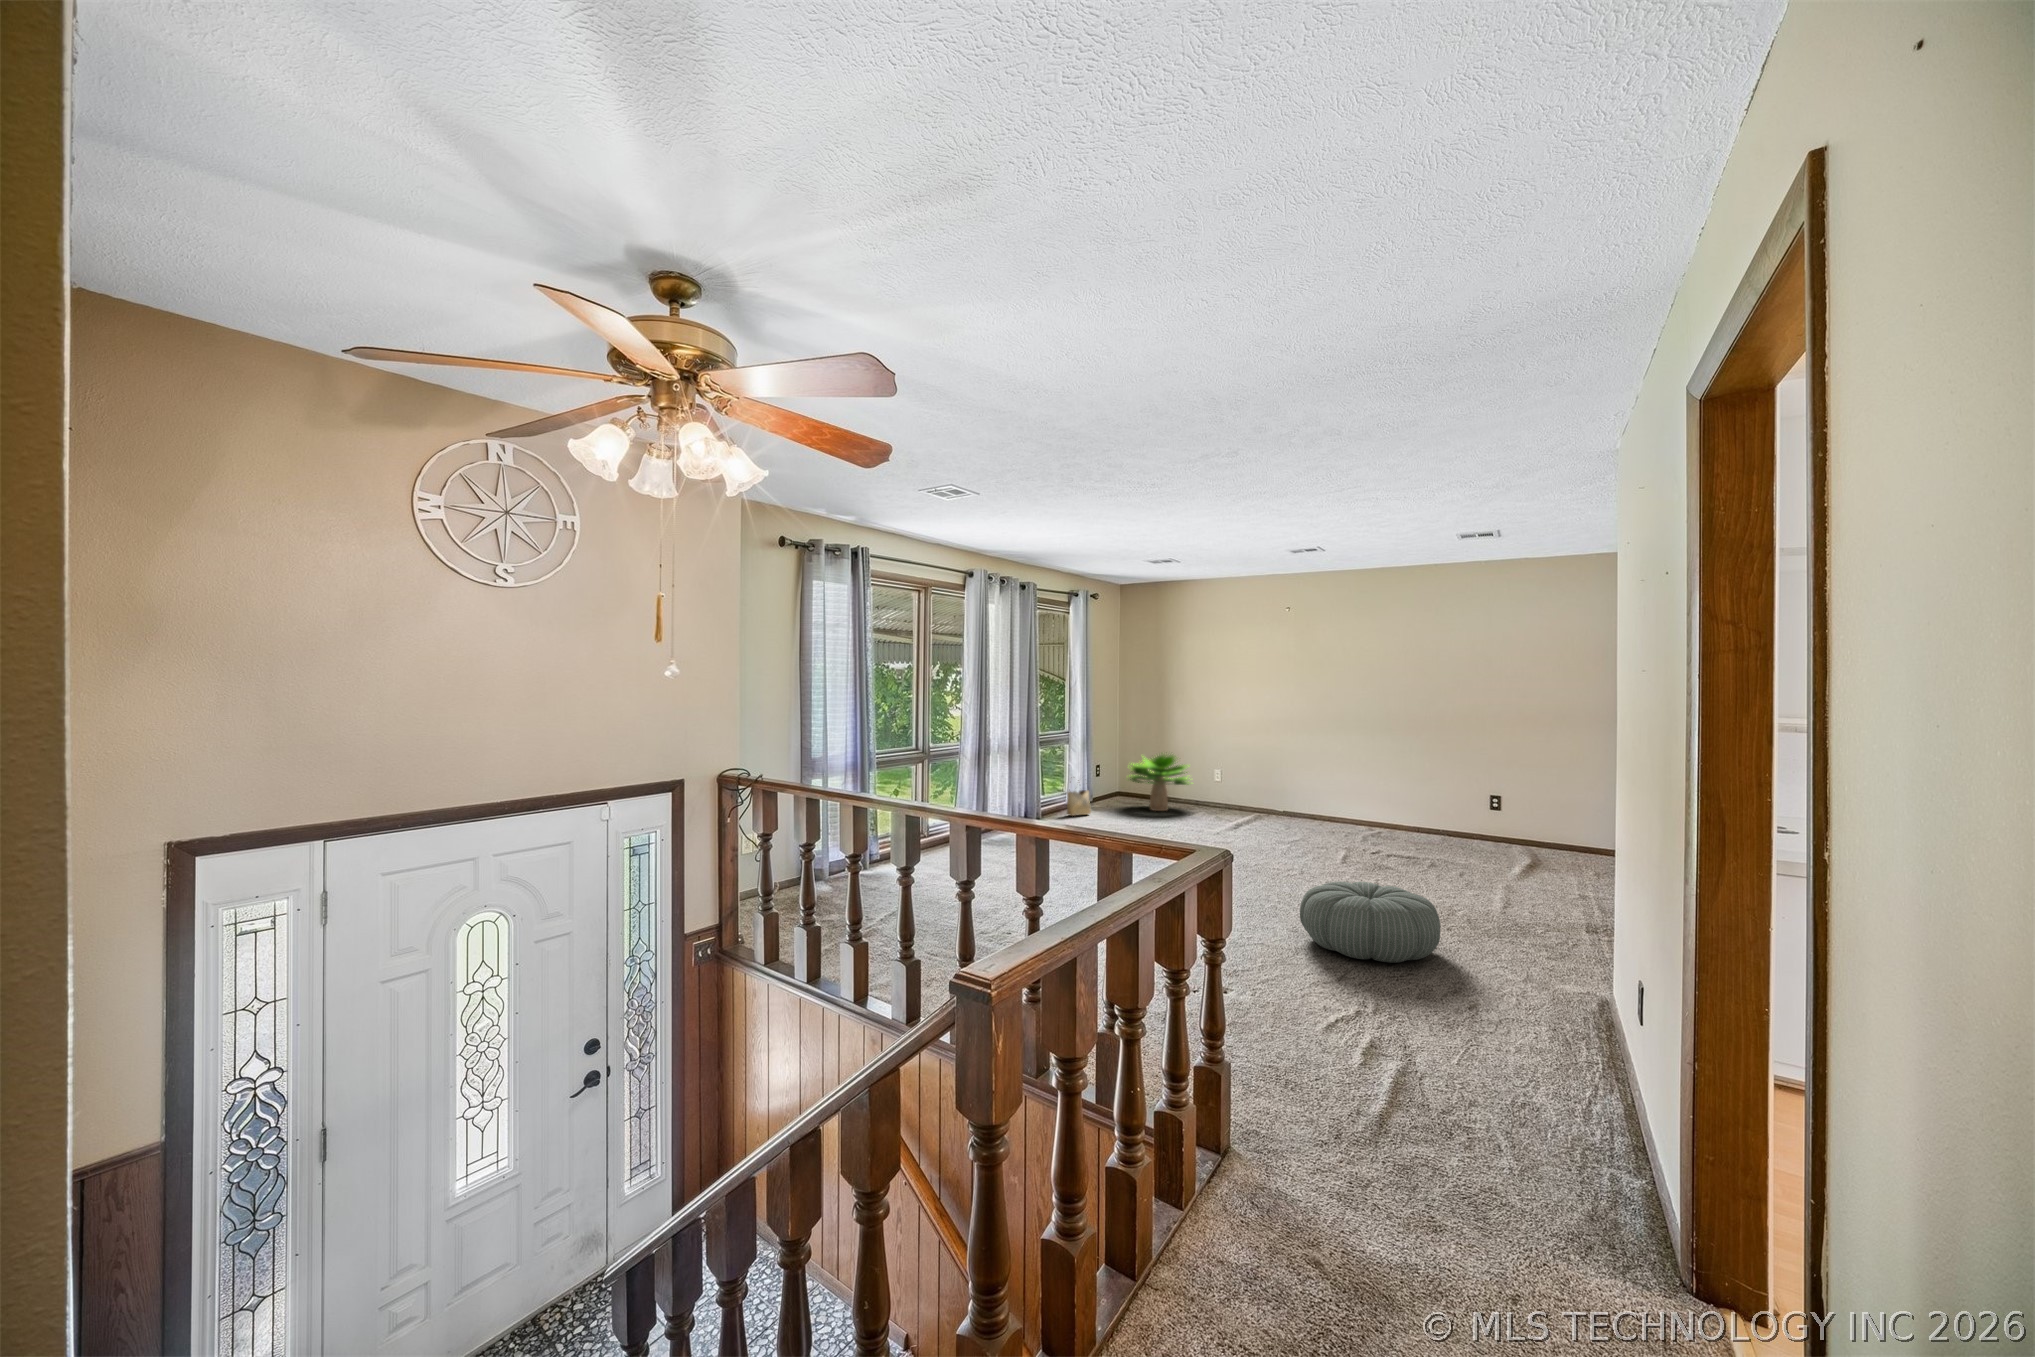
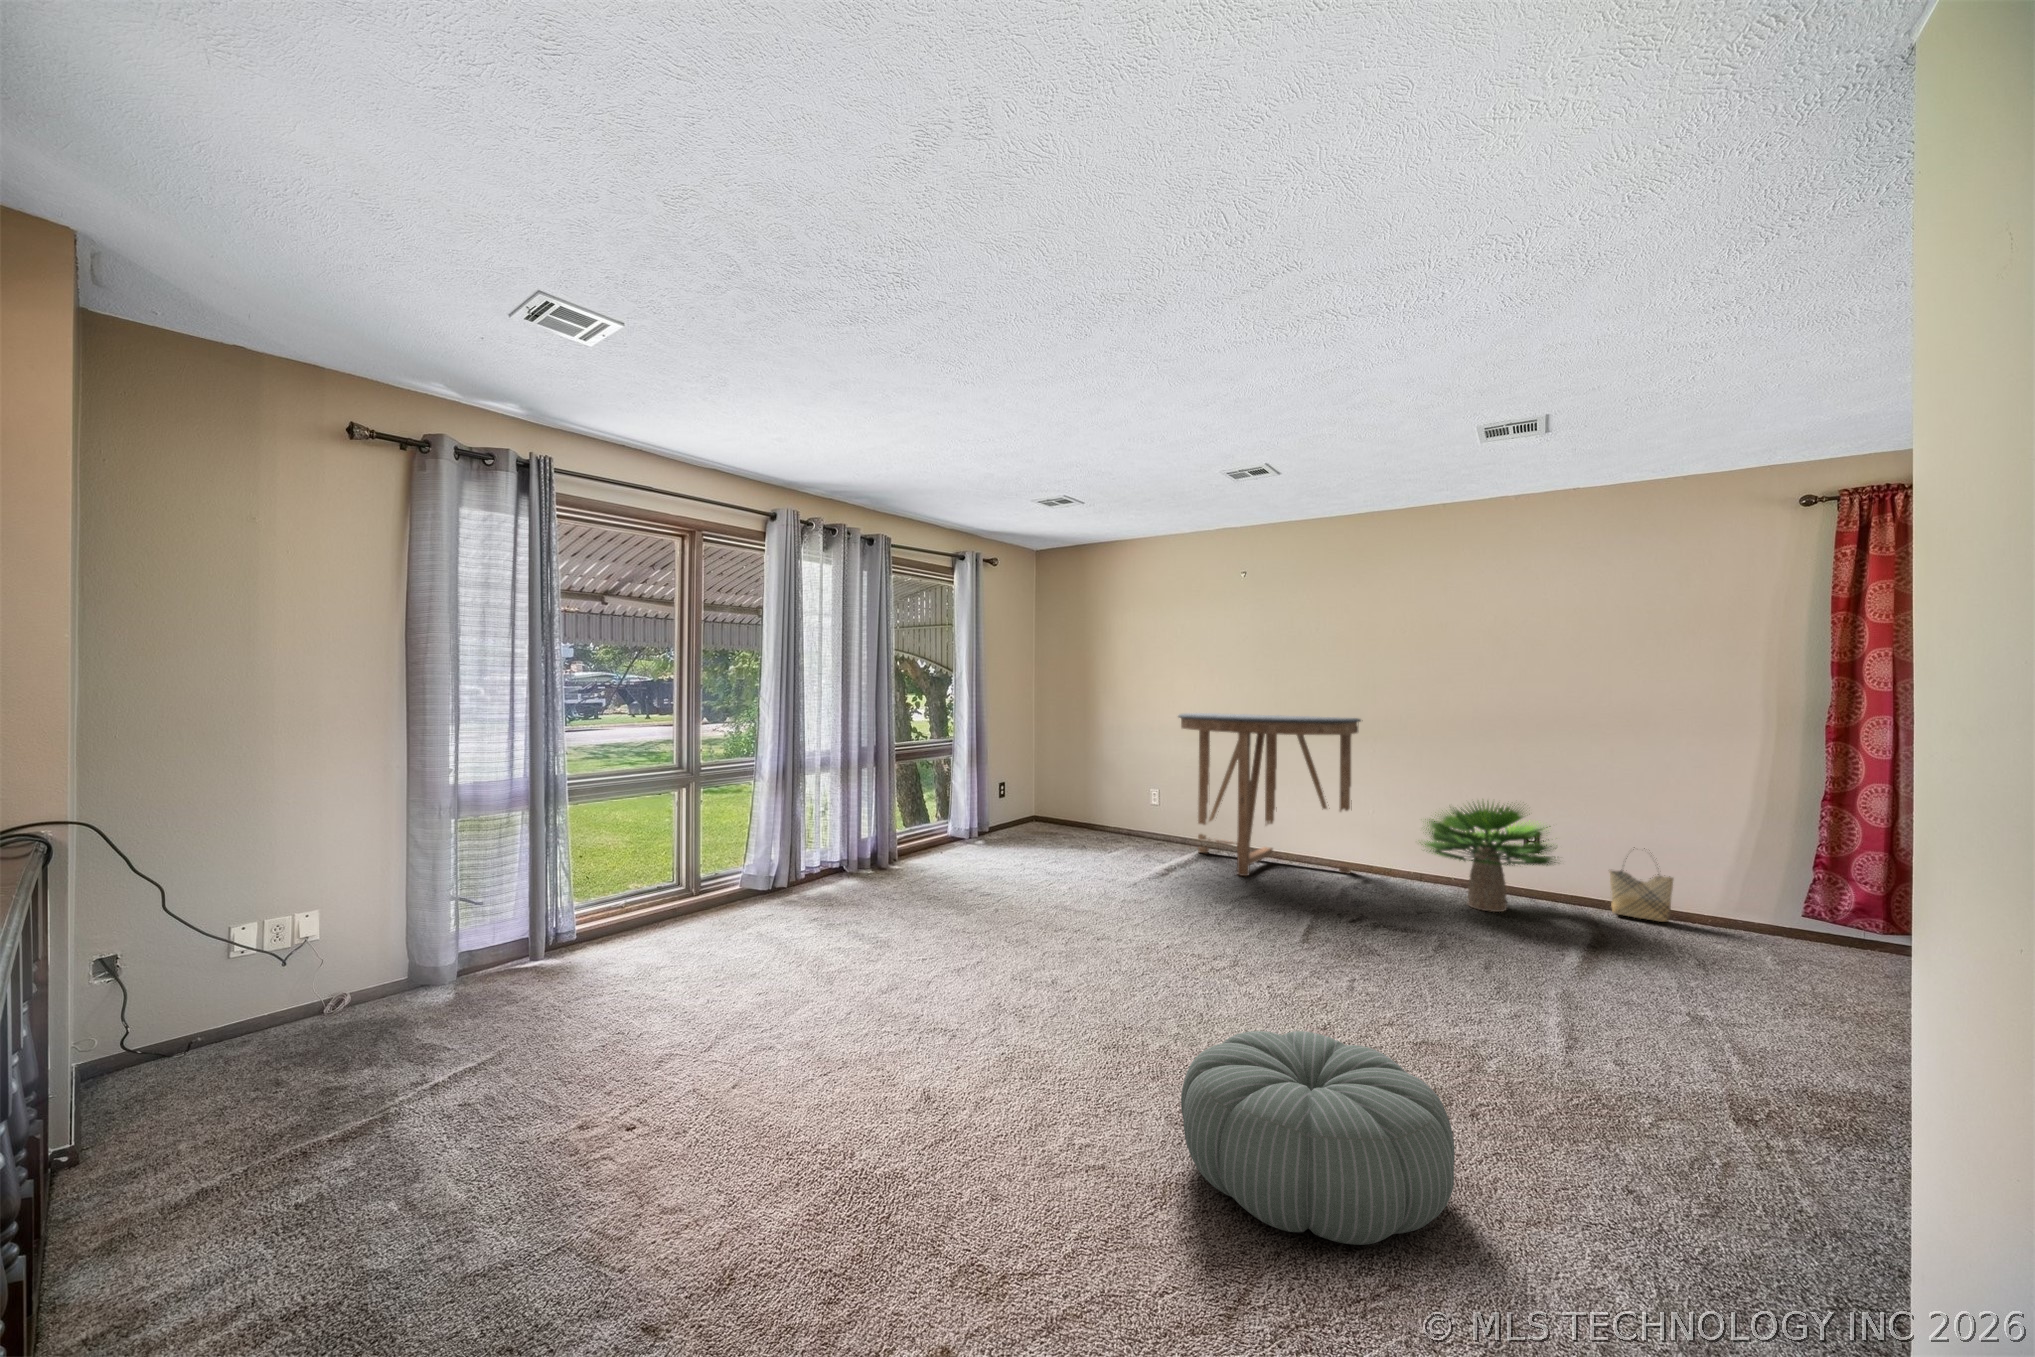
console table: none [1240,712,1376,829] -> present [1178,713,1361,876]
potted plant: present [1129,755,1190,811] -> present [1420,801,1556,912]
woven basket: present [1067,780,1091,816] -> present [1609,847,1673,922]

